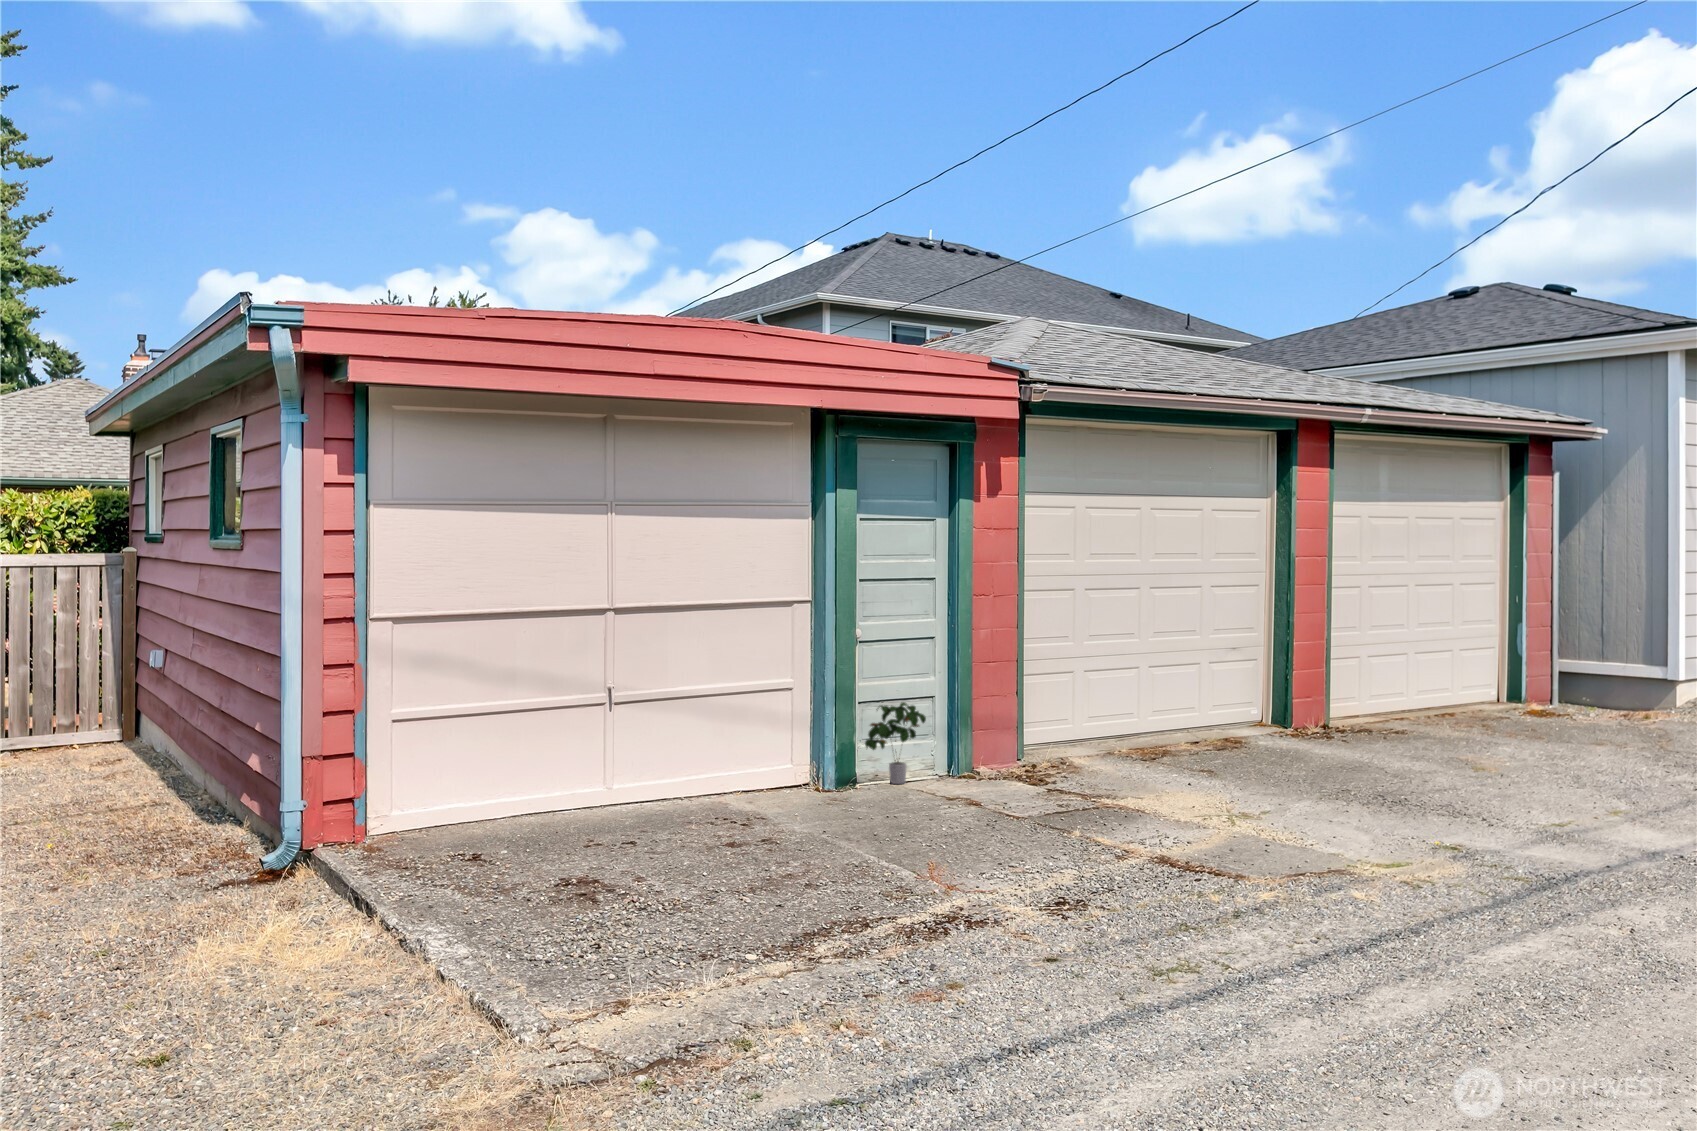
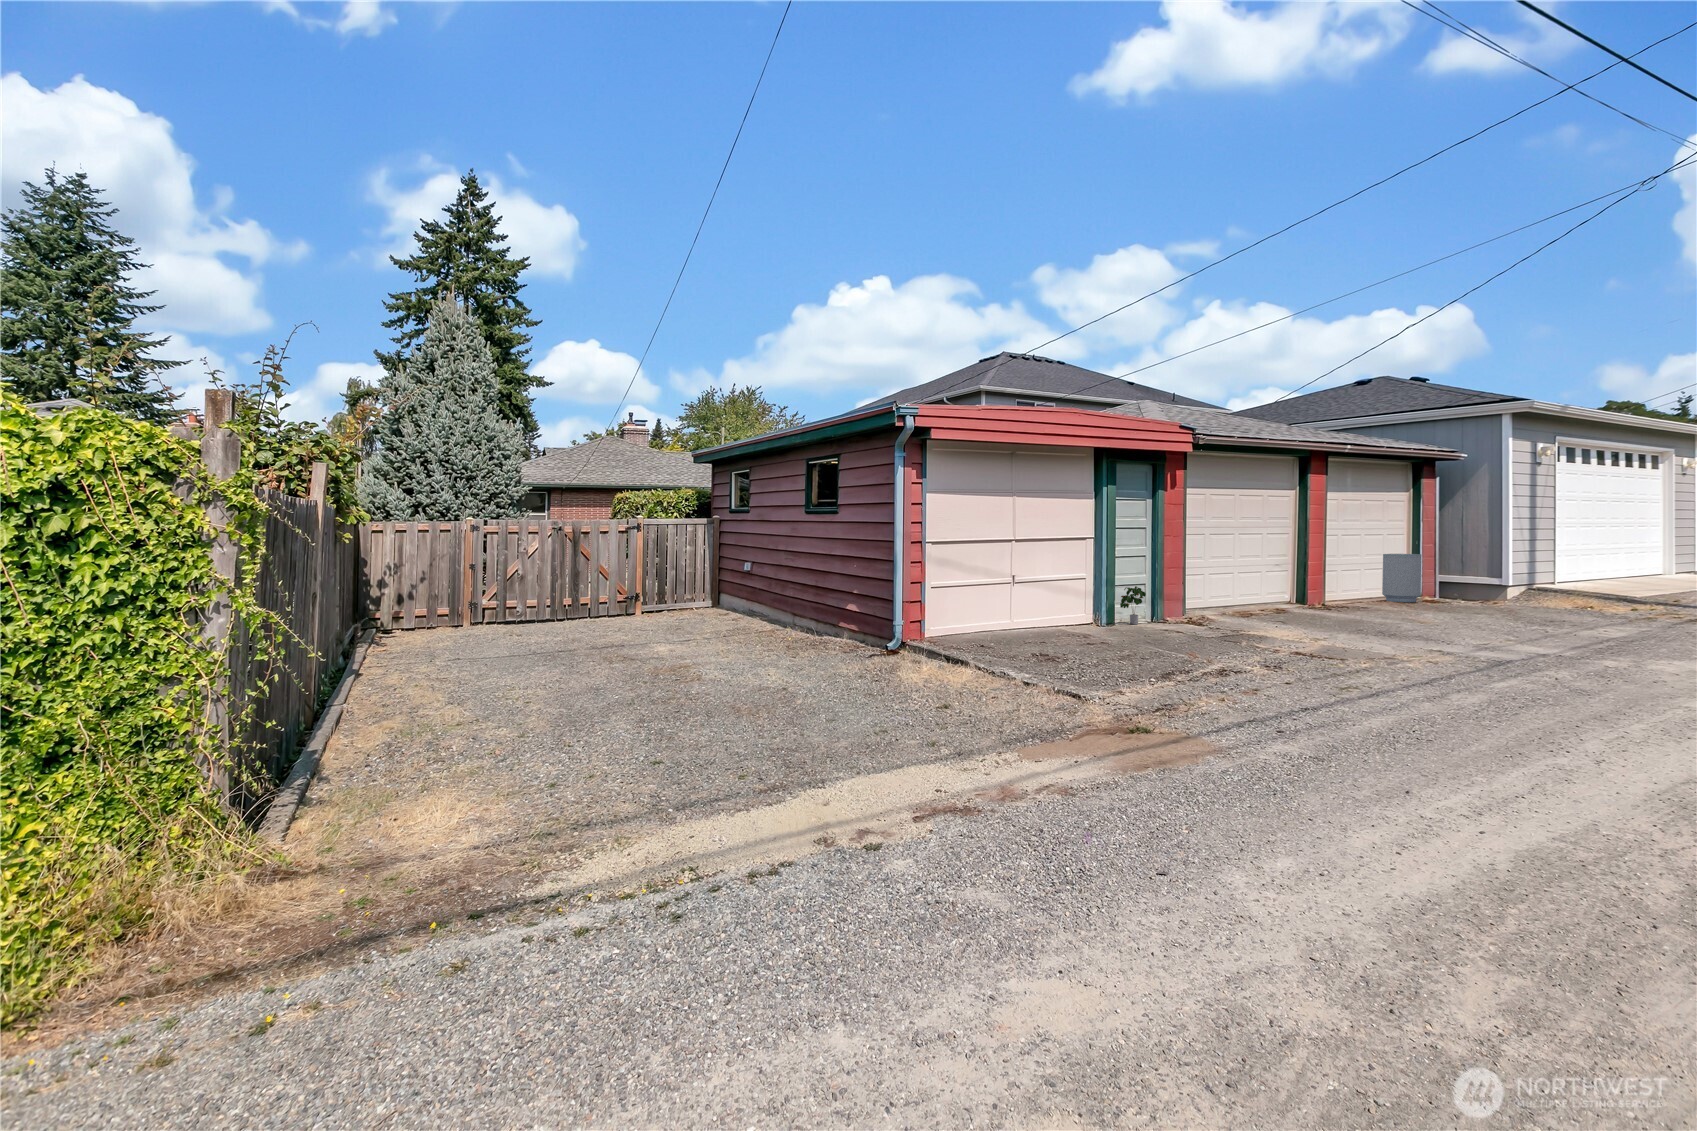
trash can: none [1449,620,1517,716] -> present [1382,554,1421,602]

